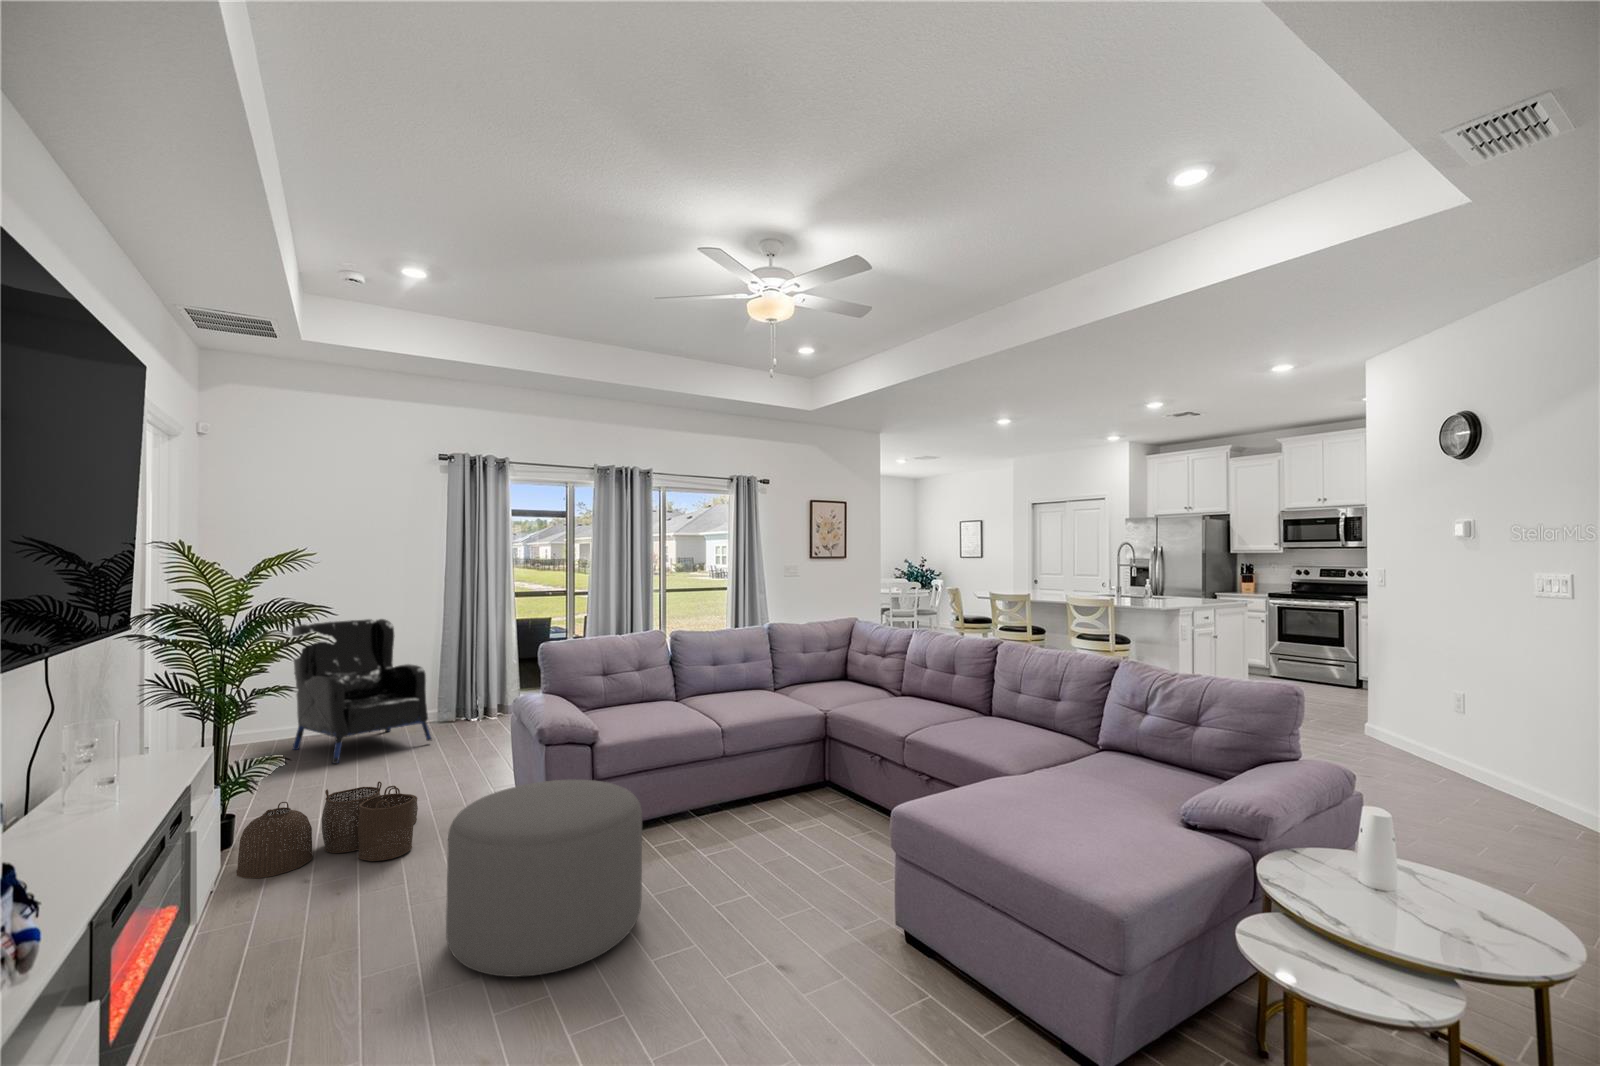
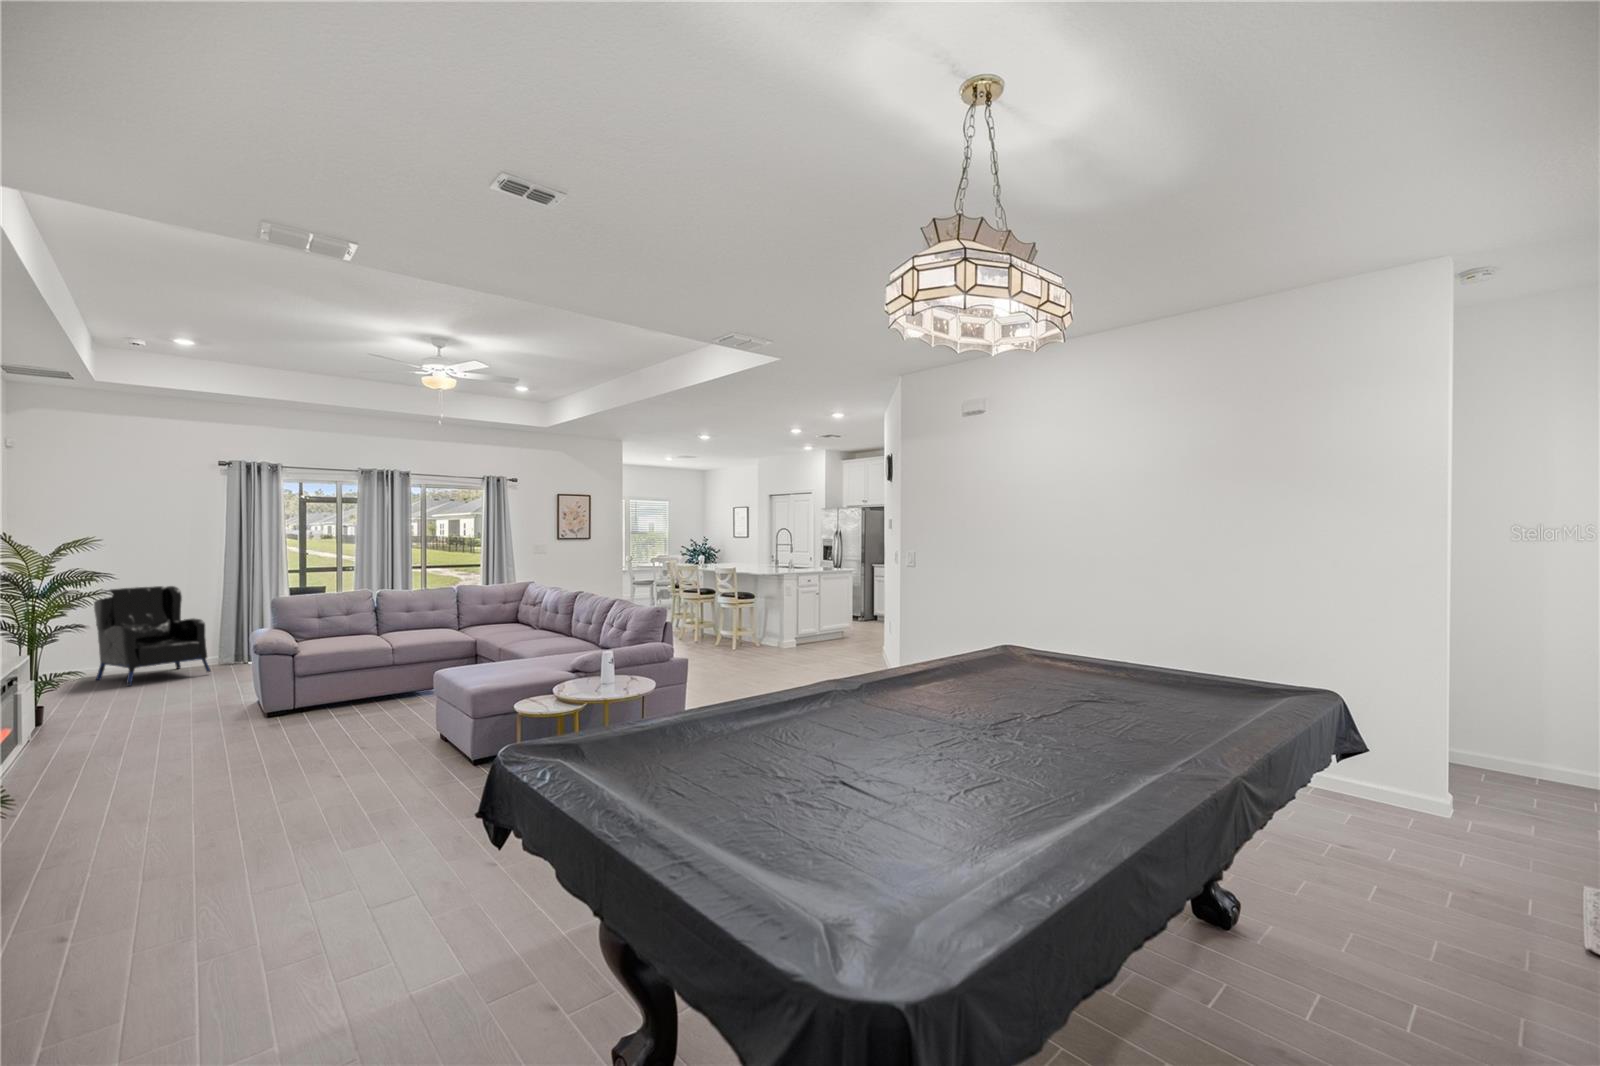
ottoman: present [446,780,642,977] -> none [171,670,297,758]
woven basket: present [236,781,418,878] -> none [46,683,179,735]

